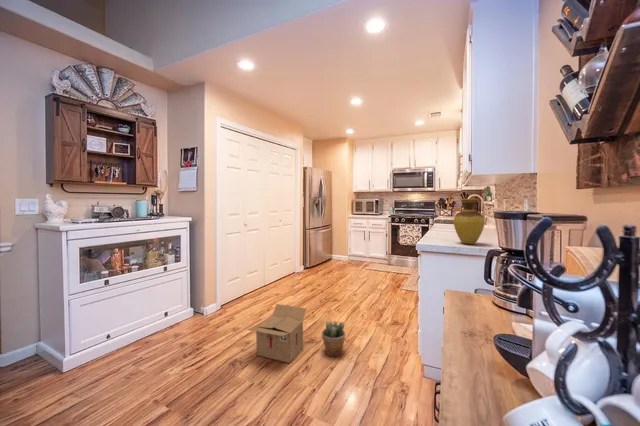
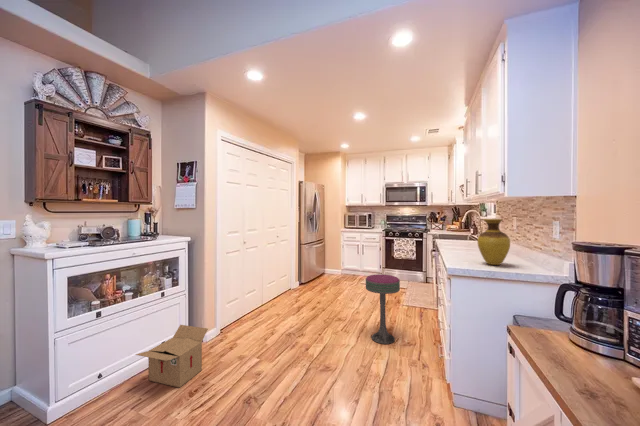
bar stool: none [356,257,389,323] -> present [366,274,400,344]
cardboard box: present [249,304,306,363] -> present [136,325,208,388]
potted plant: present [322,321,345,356] -> none [341,348,366,386]

